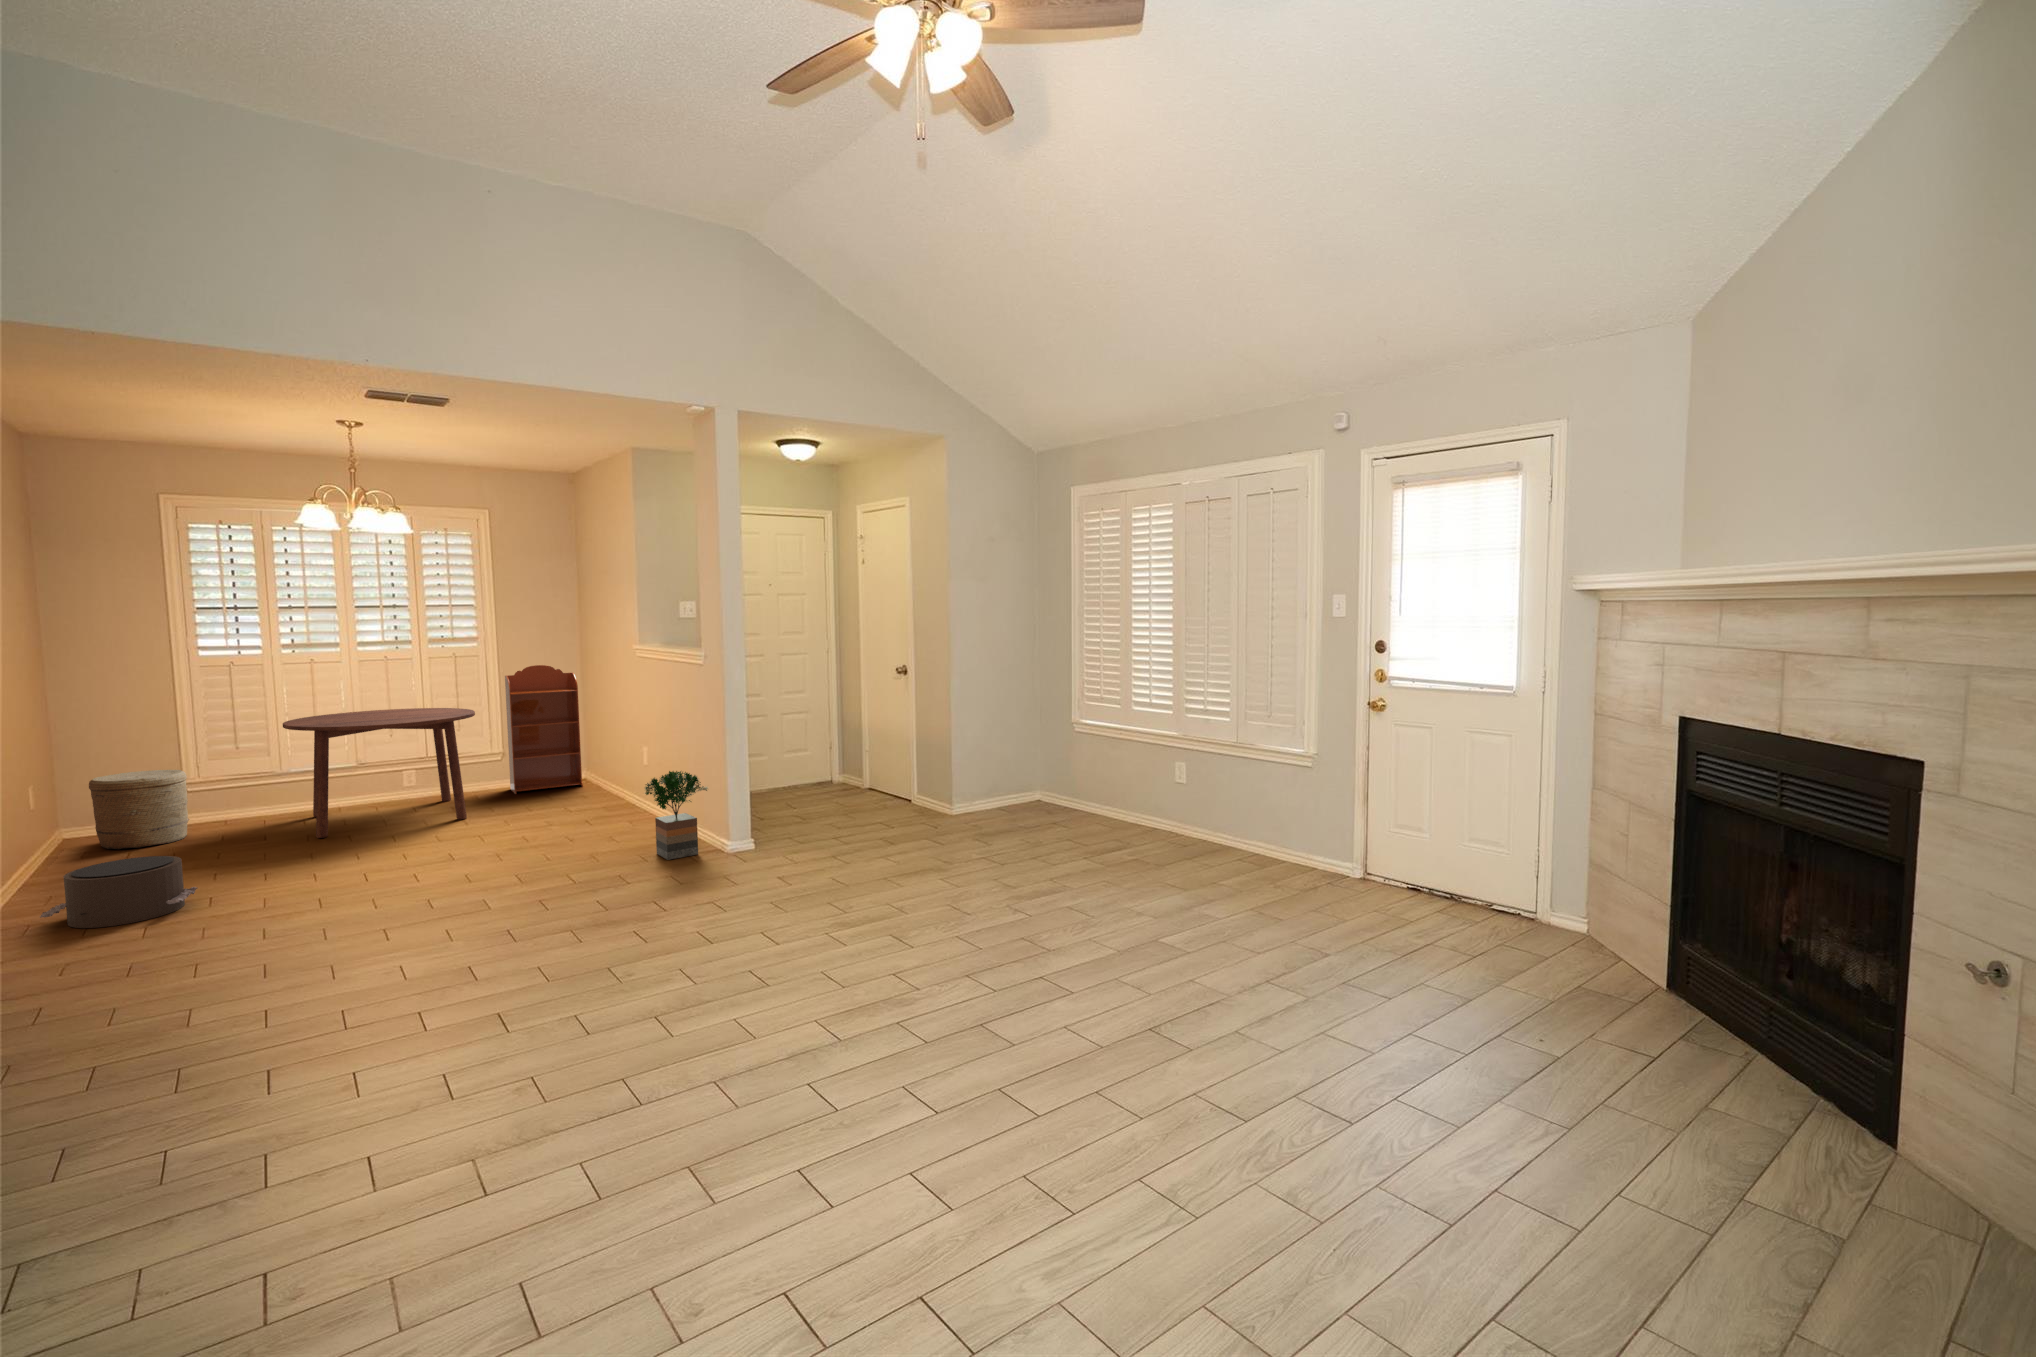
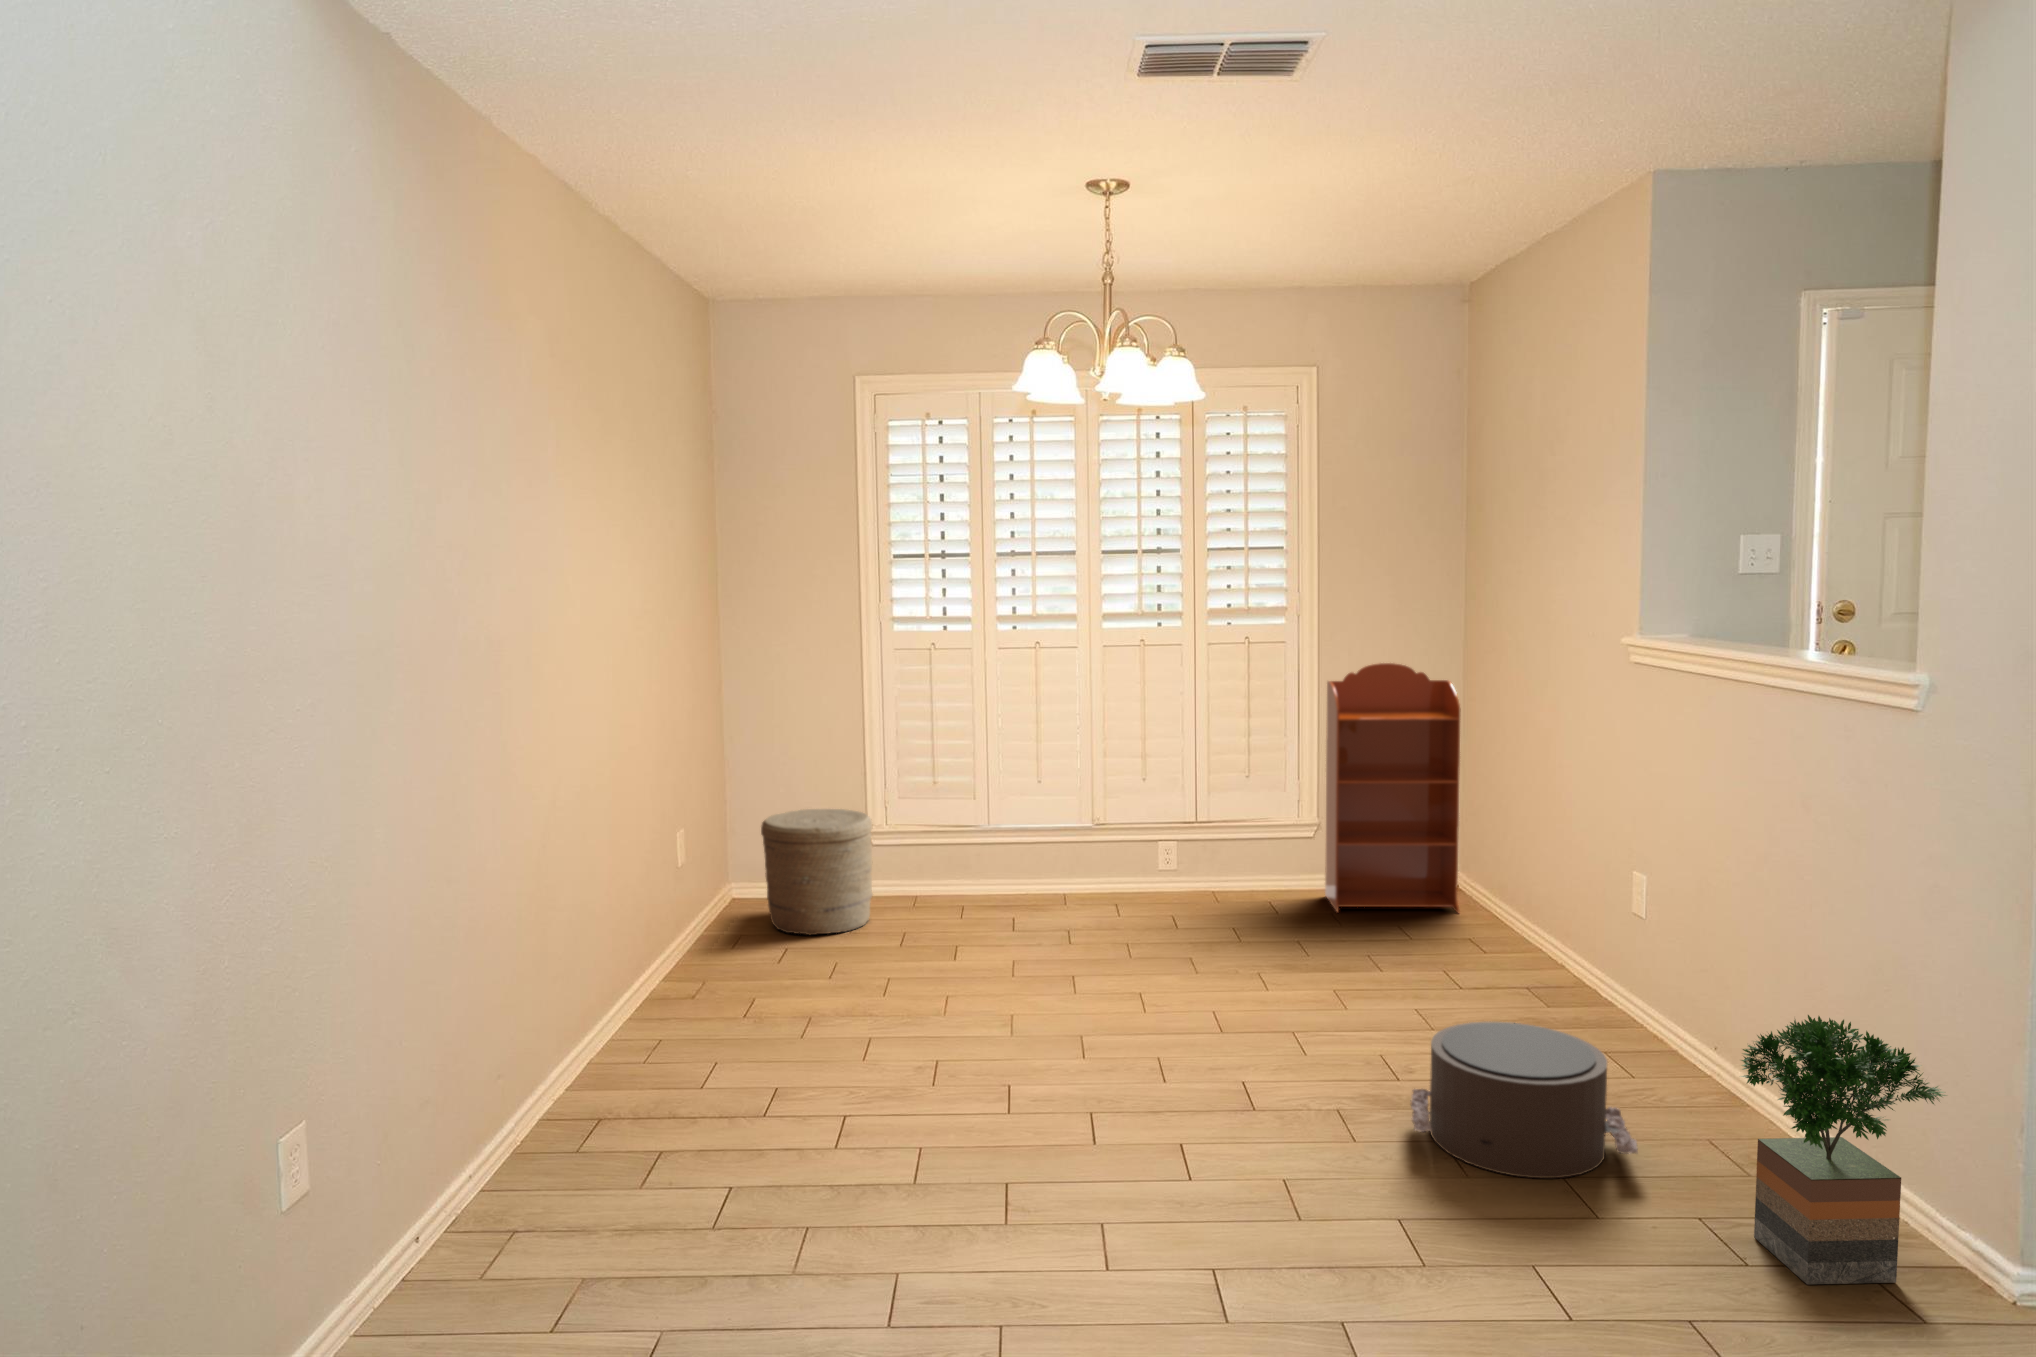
dining table: present [283,708,475,838] -> none [992,733,1282,971]
pouf: present [40,856,197,928] -> present [1411,1022,1638,1178]

